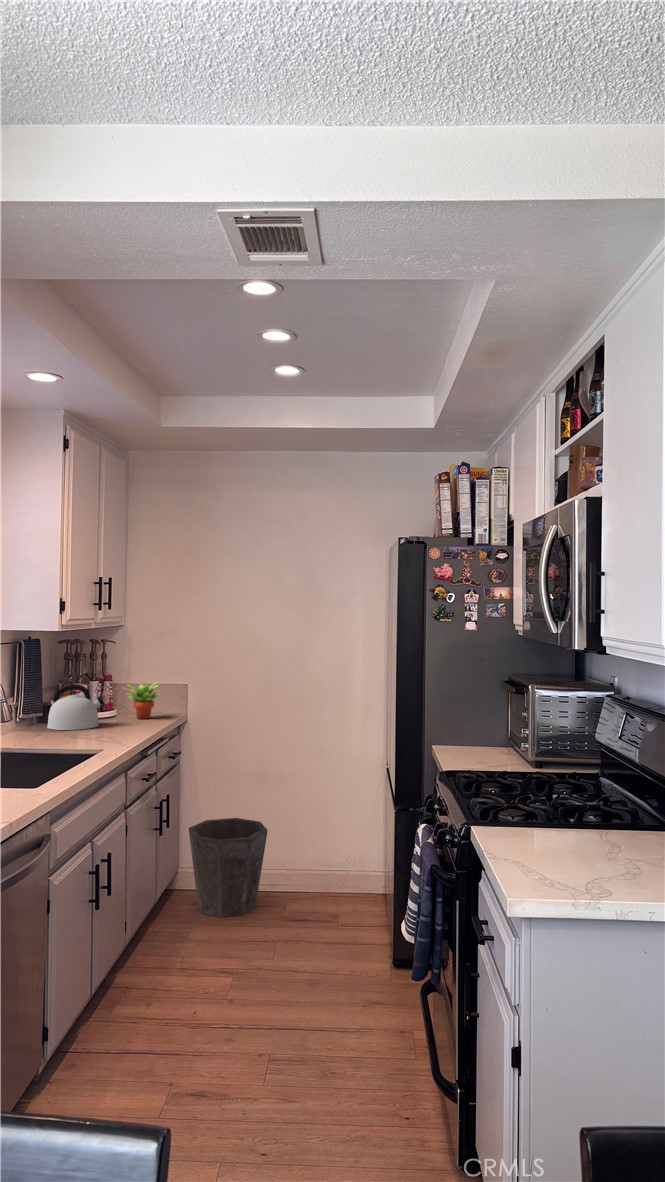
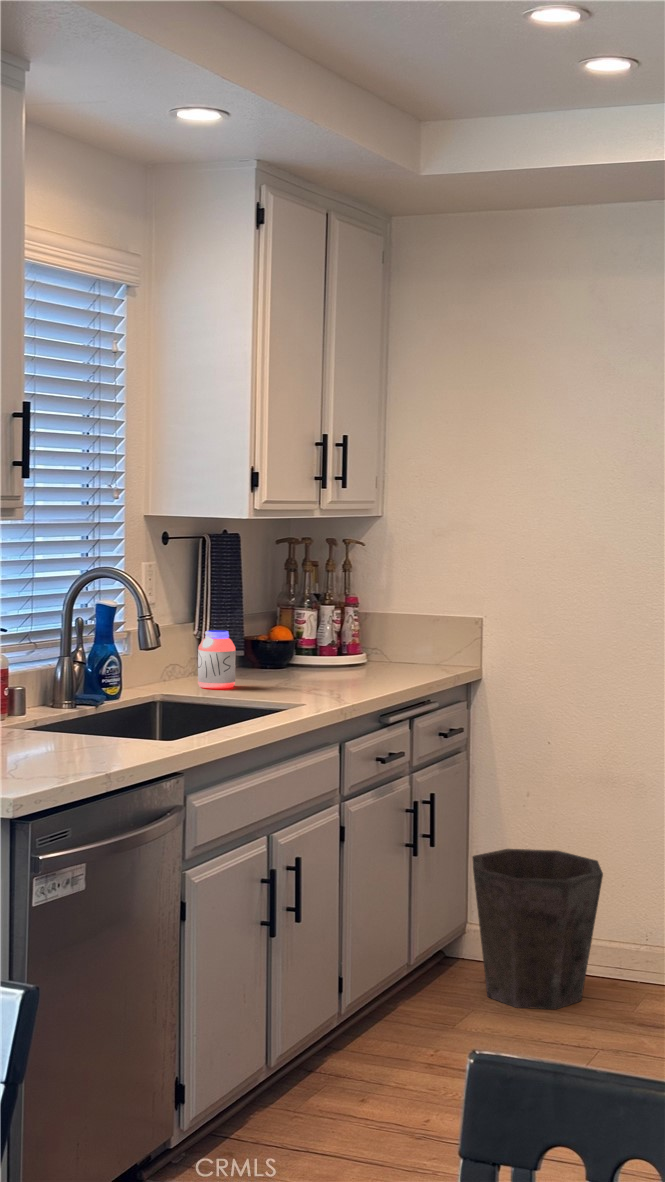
kettle: present [47,684,104,730] -> none [248,607,333,677]
succulent plant: present [128,684,159,719] -> none [367,608,435,671]
jar: none [22,704,48,742] -> present [198,630,236,689]

